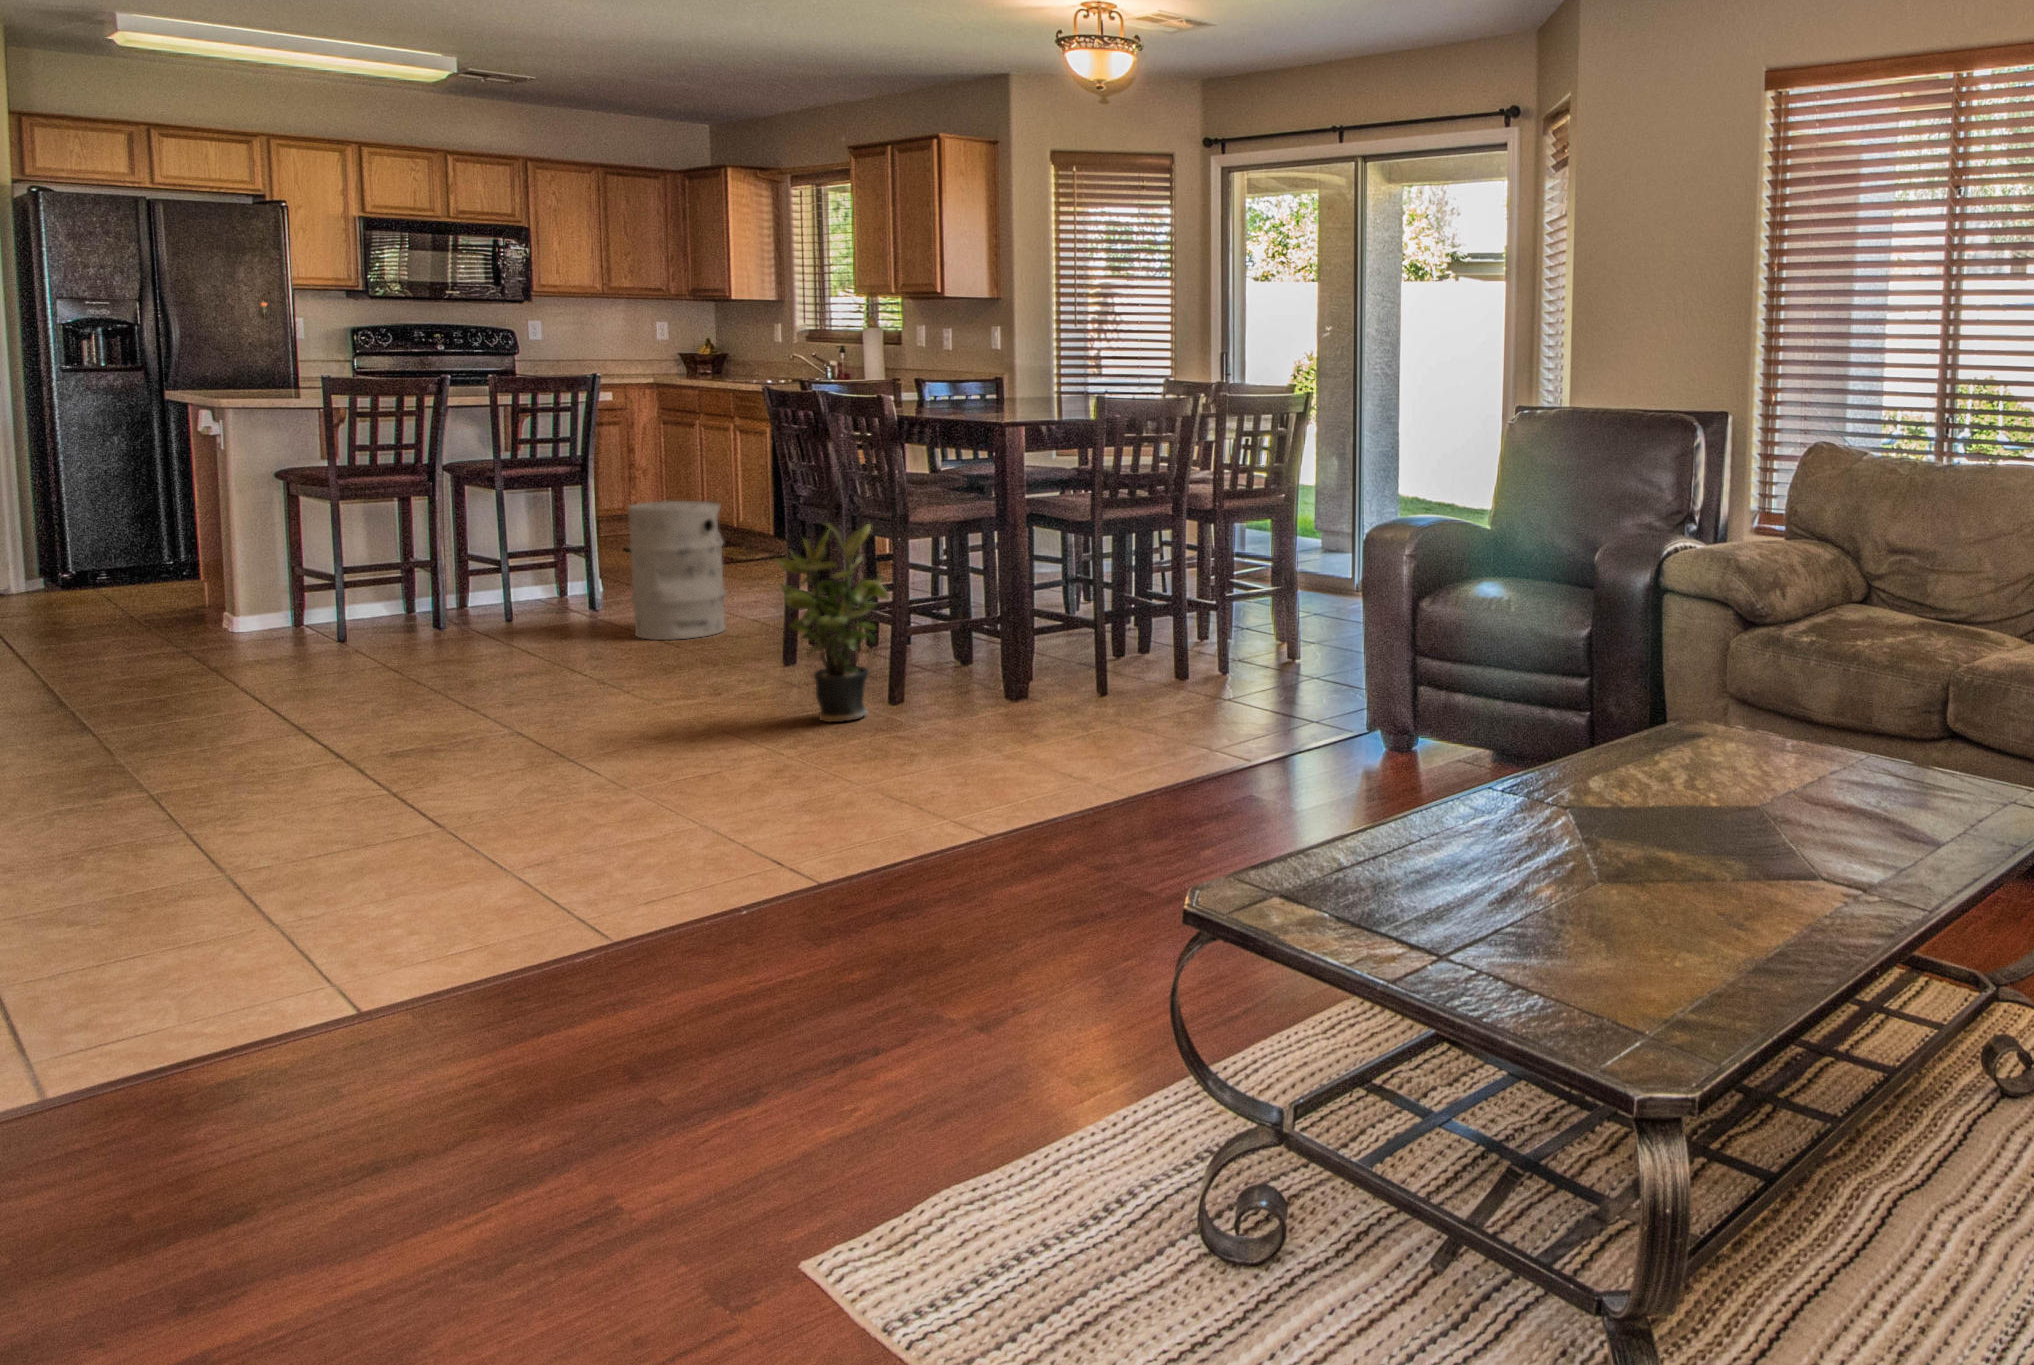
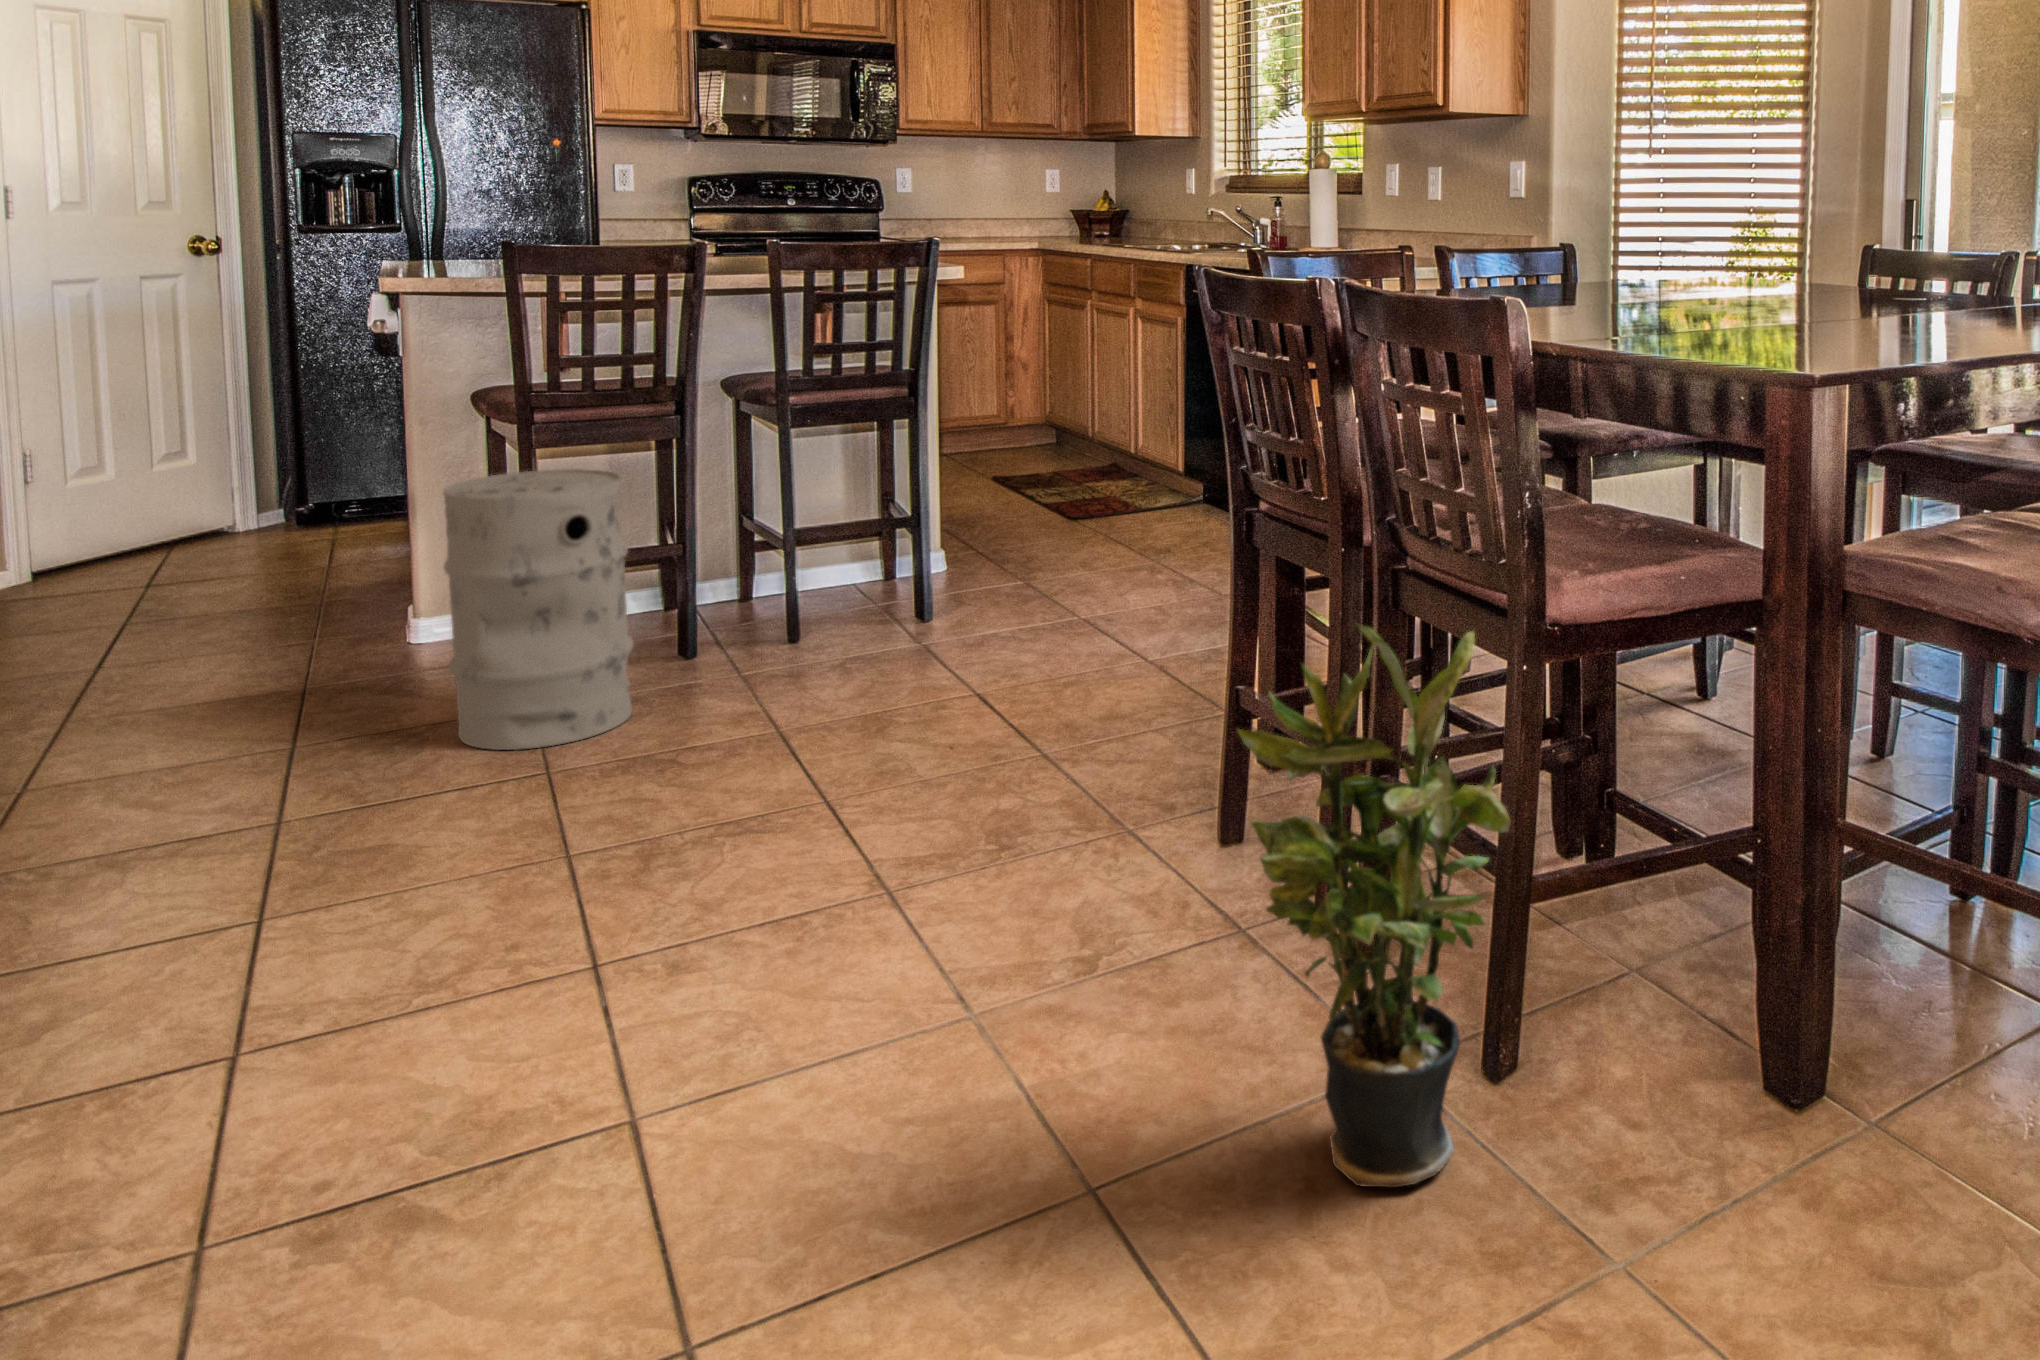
trash can: present [628,501,726,640] -> present [443,469,634,750]

